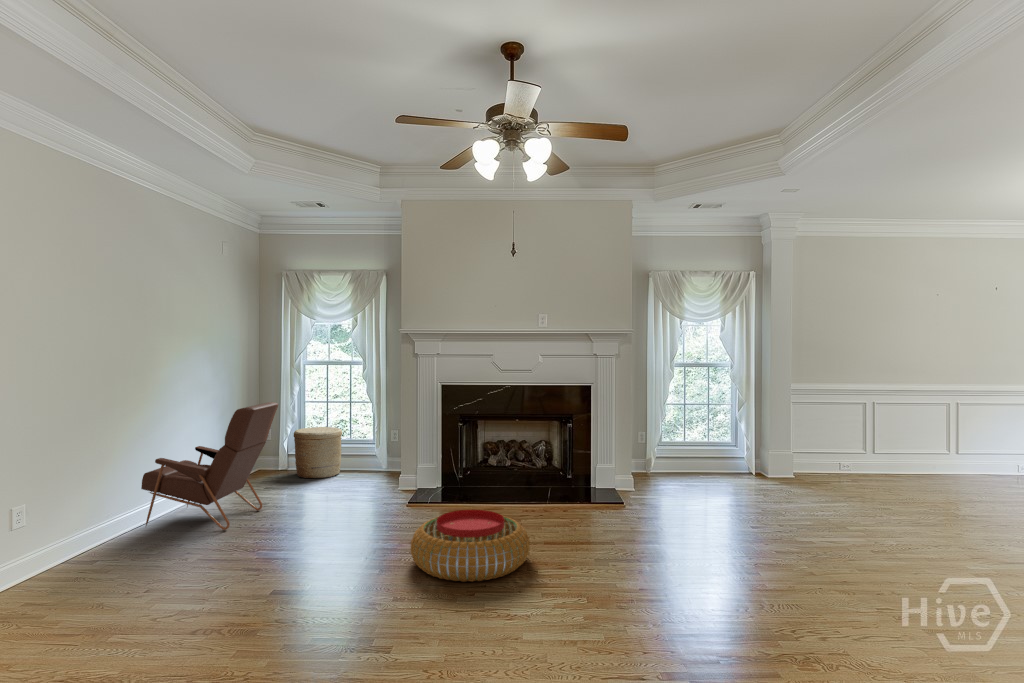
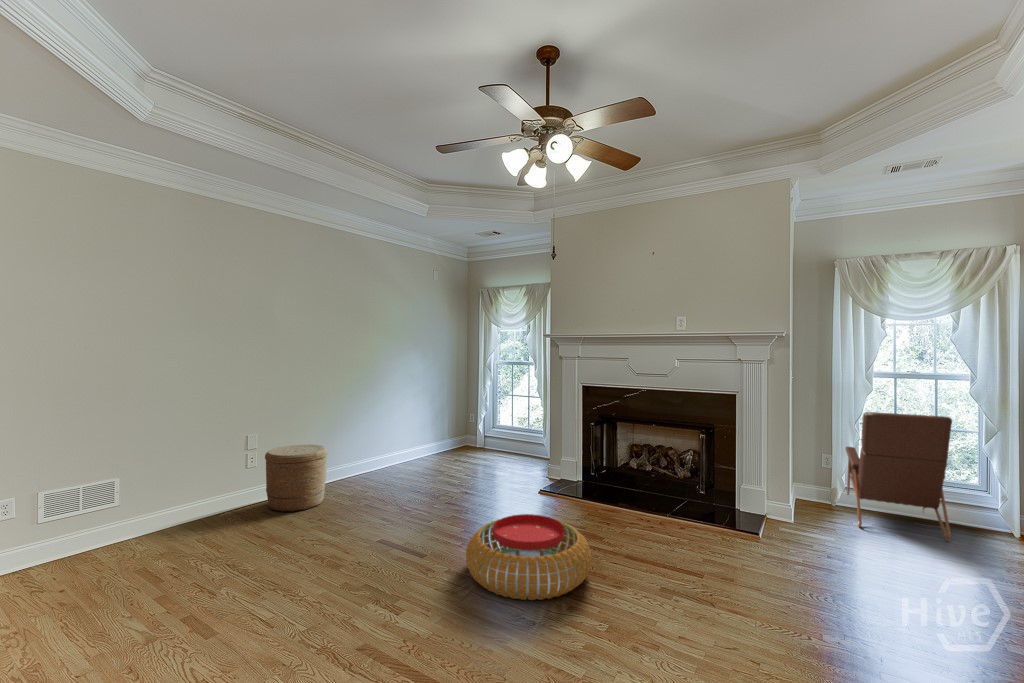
armchair: present [141,402,278,530] -> present [846,412,952,541]
woven basket: present [294,427,342,478] -> present [265,444,328,512]

